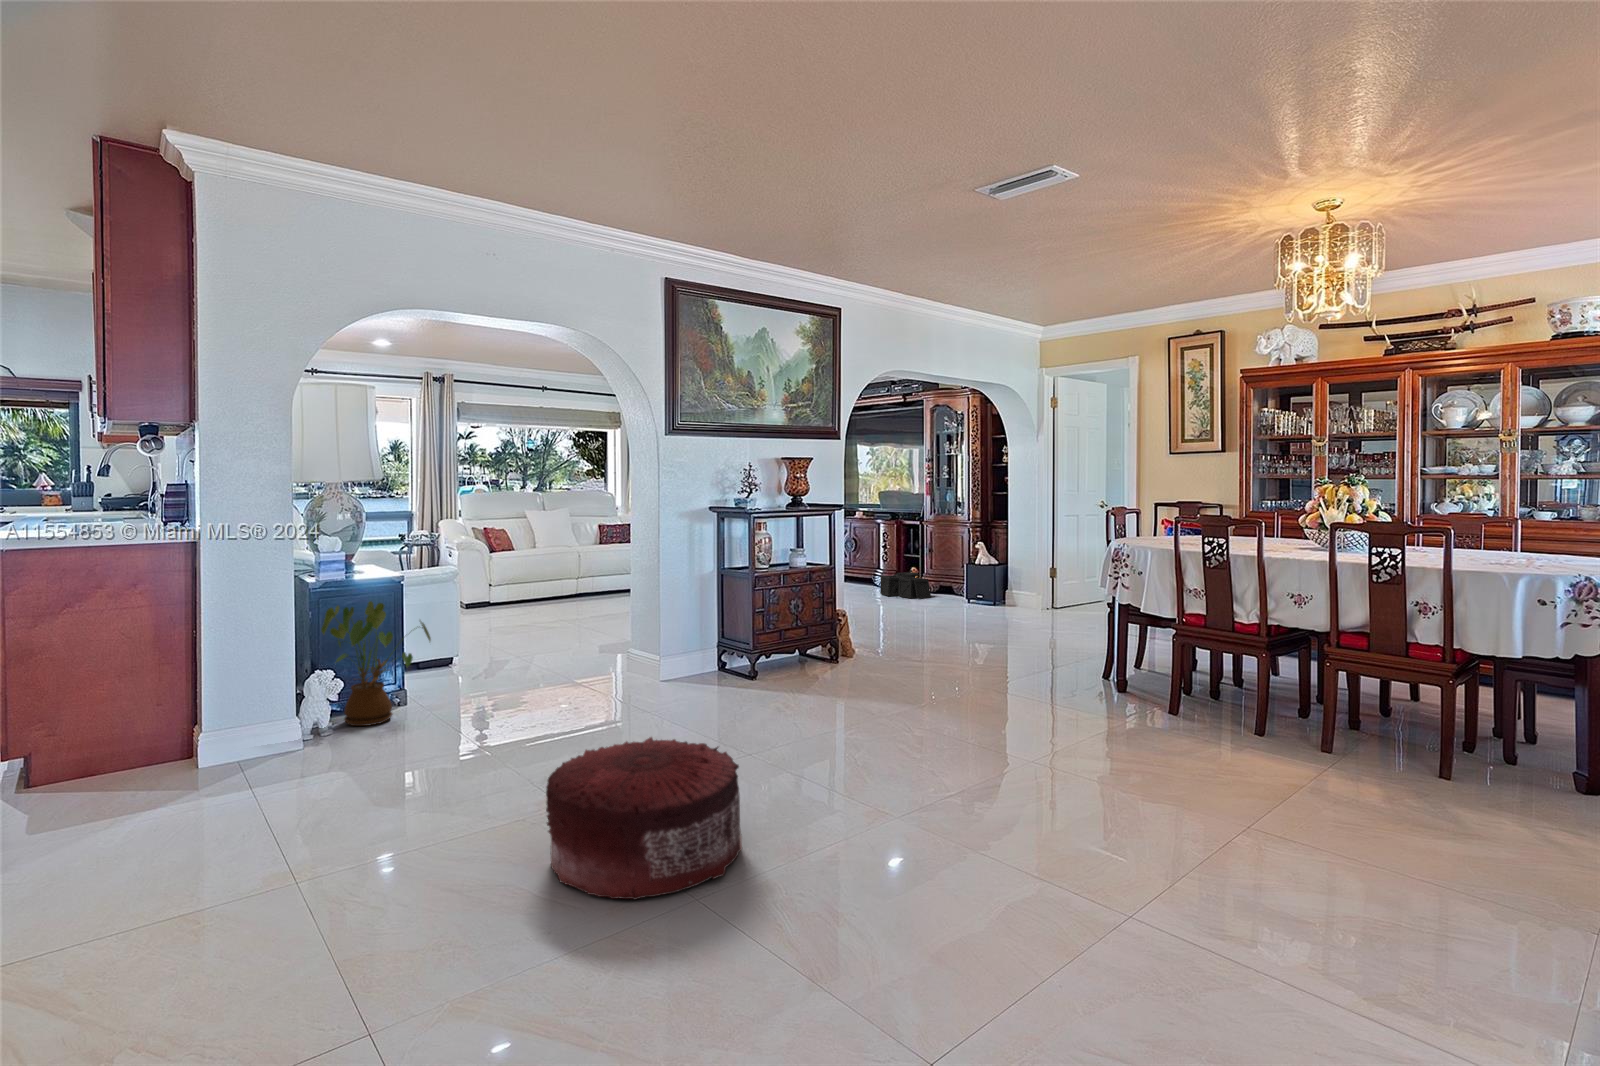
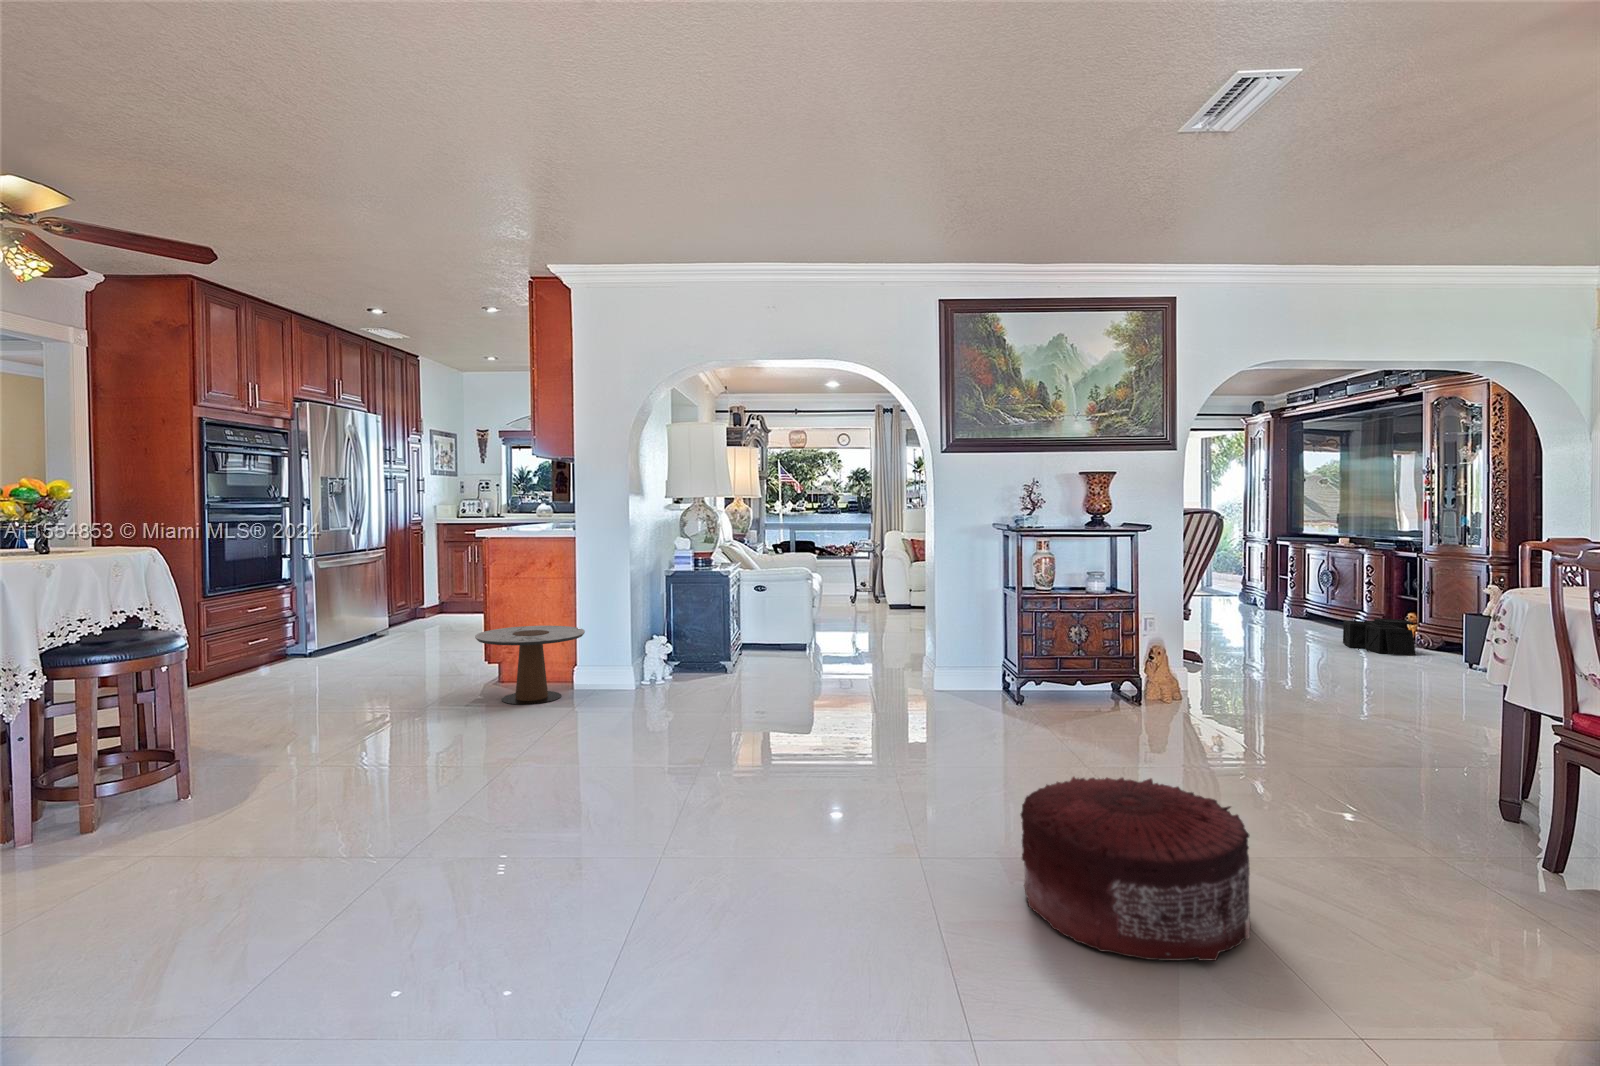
house plant: present [321,601,431,726] -> none [648,595,720,692]
side table: none [57,660,253,787] -> present [475,626,585,705]
pouf: present [546,737,742,899] -> present [1021,777,1250,961]

